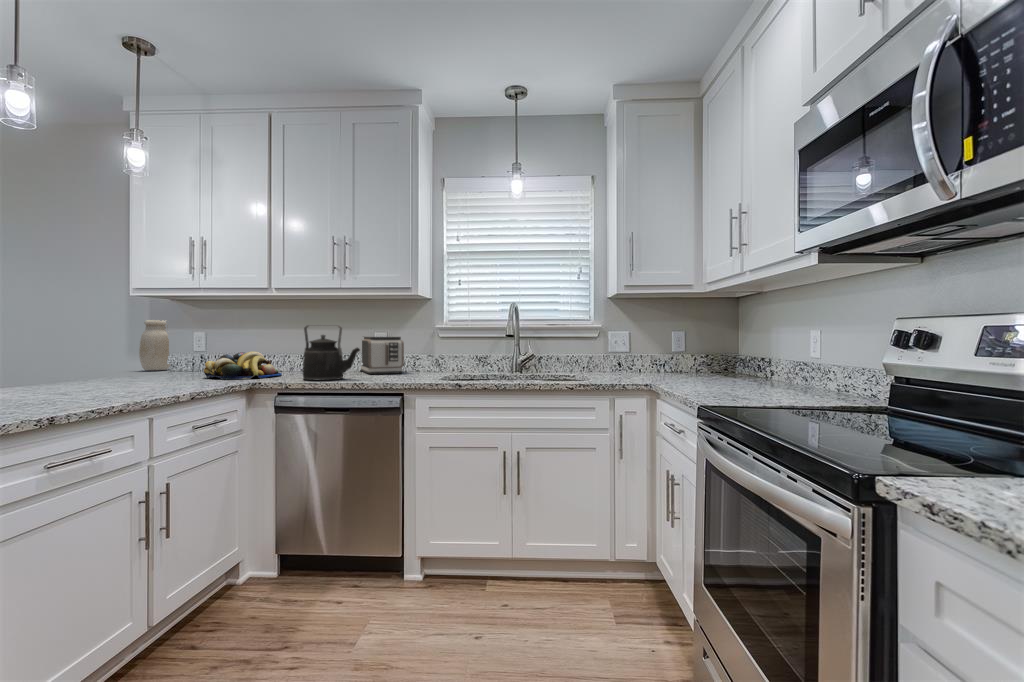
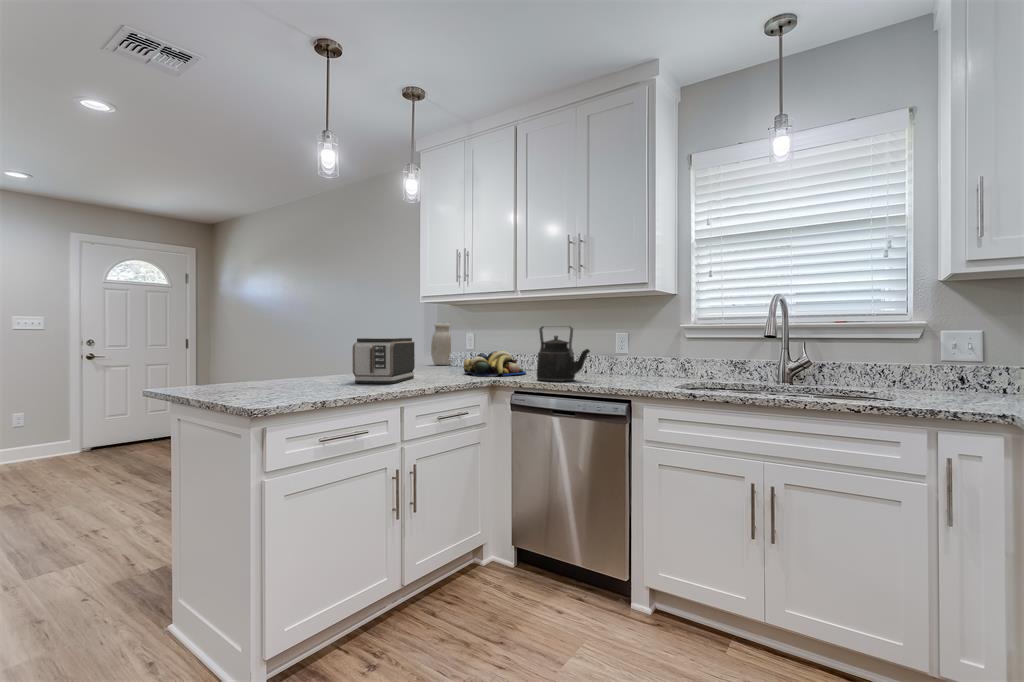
toaster: present [361,337,404,374] -> present [352,338,415,384]

